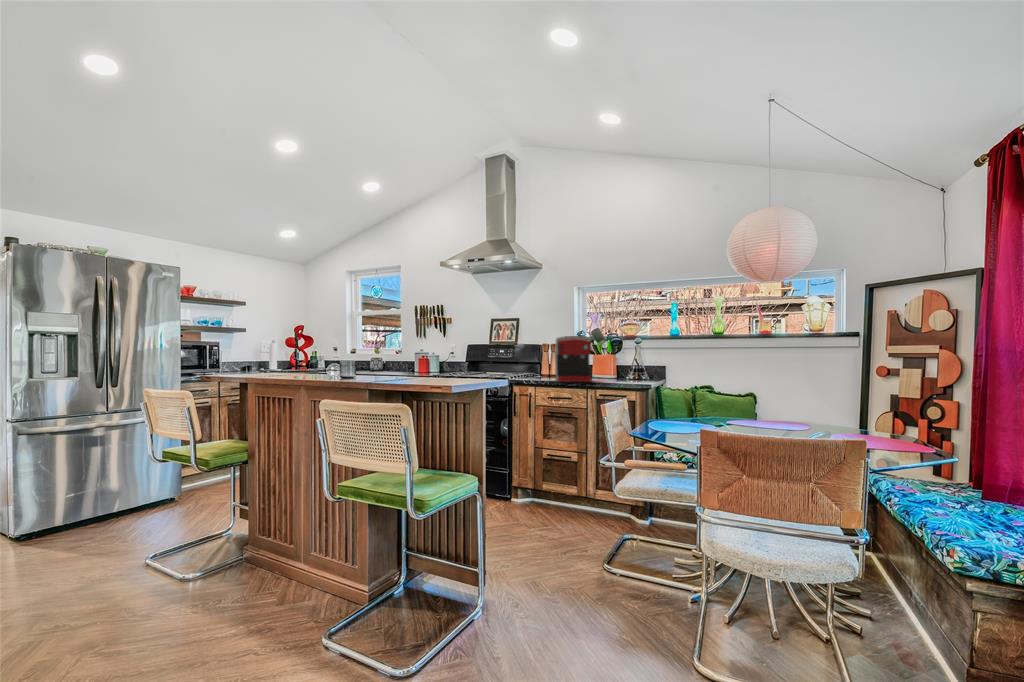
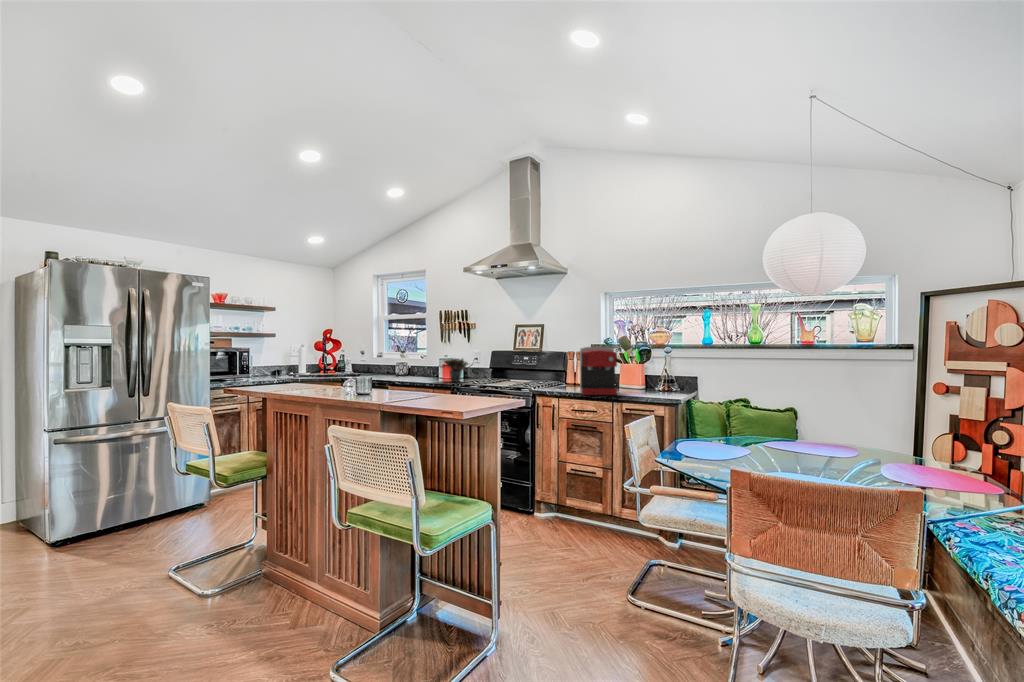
potted plant: none [414,351,451,374] -> present [441,358,468,382]

